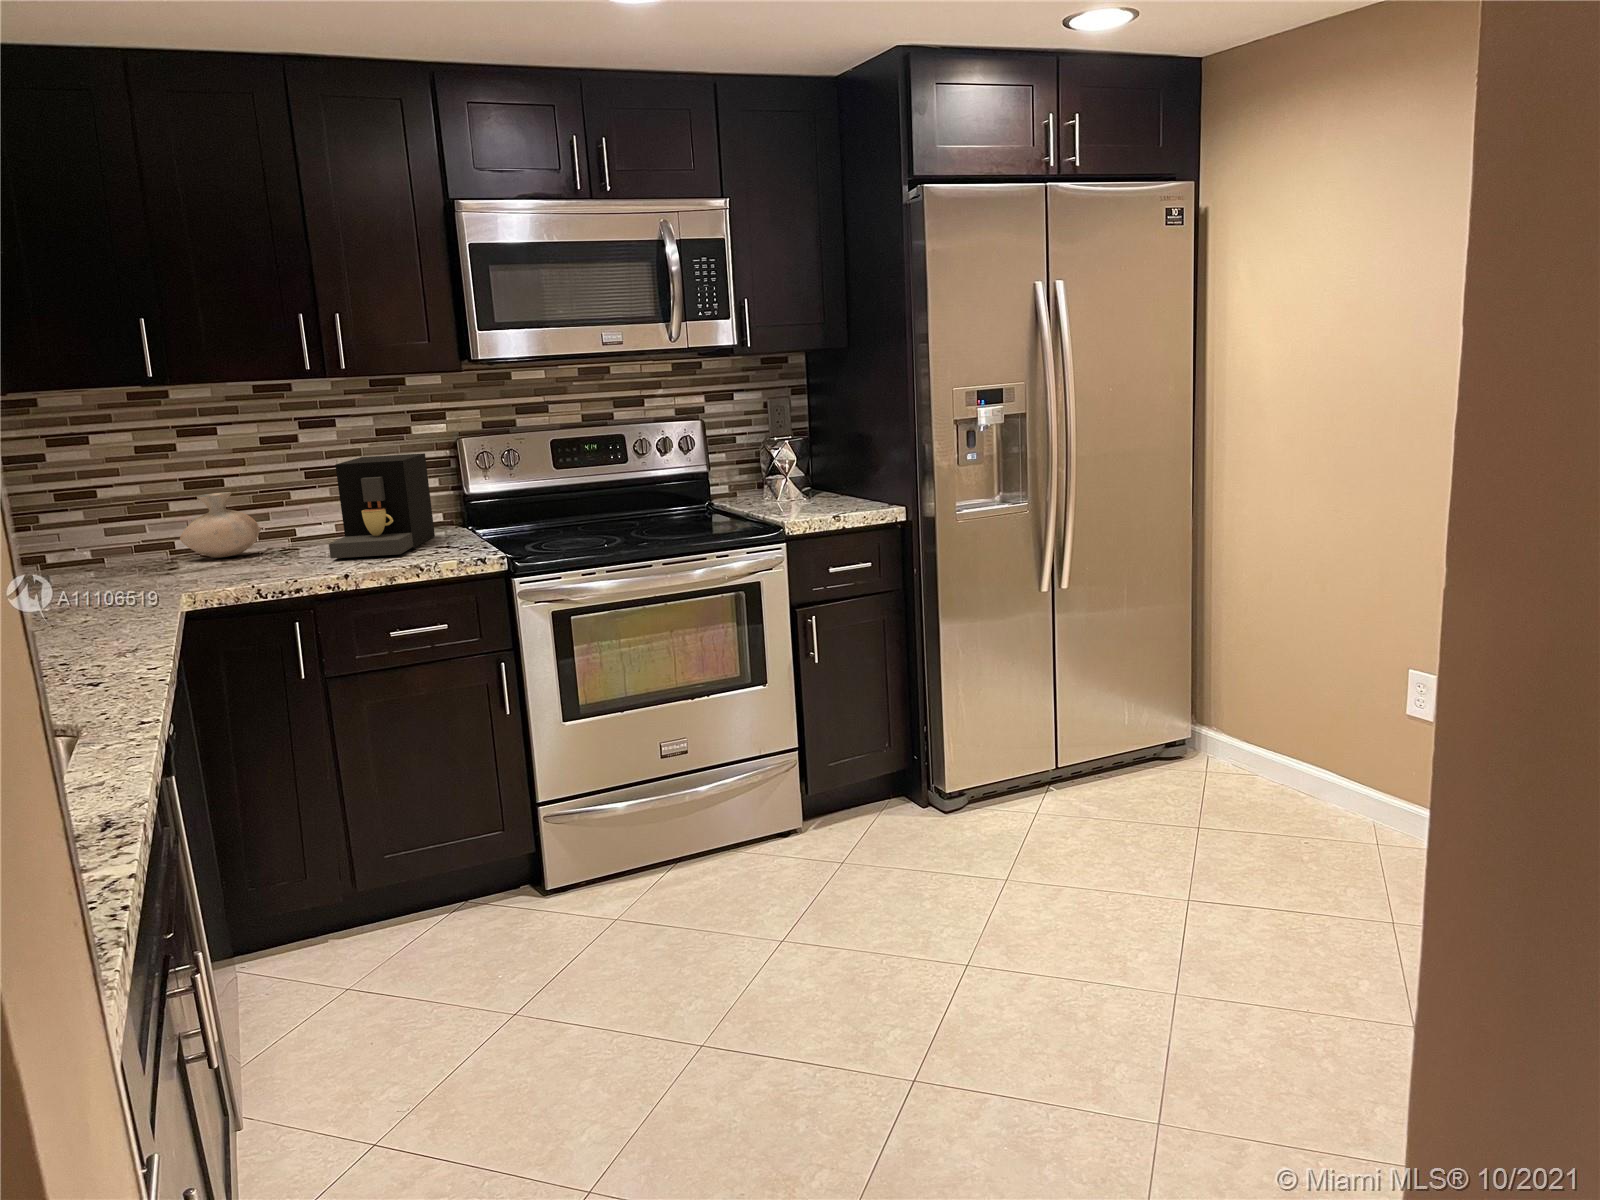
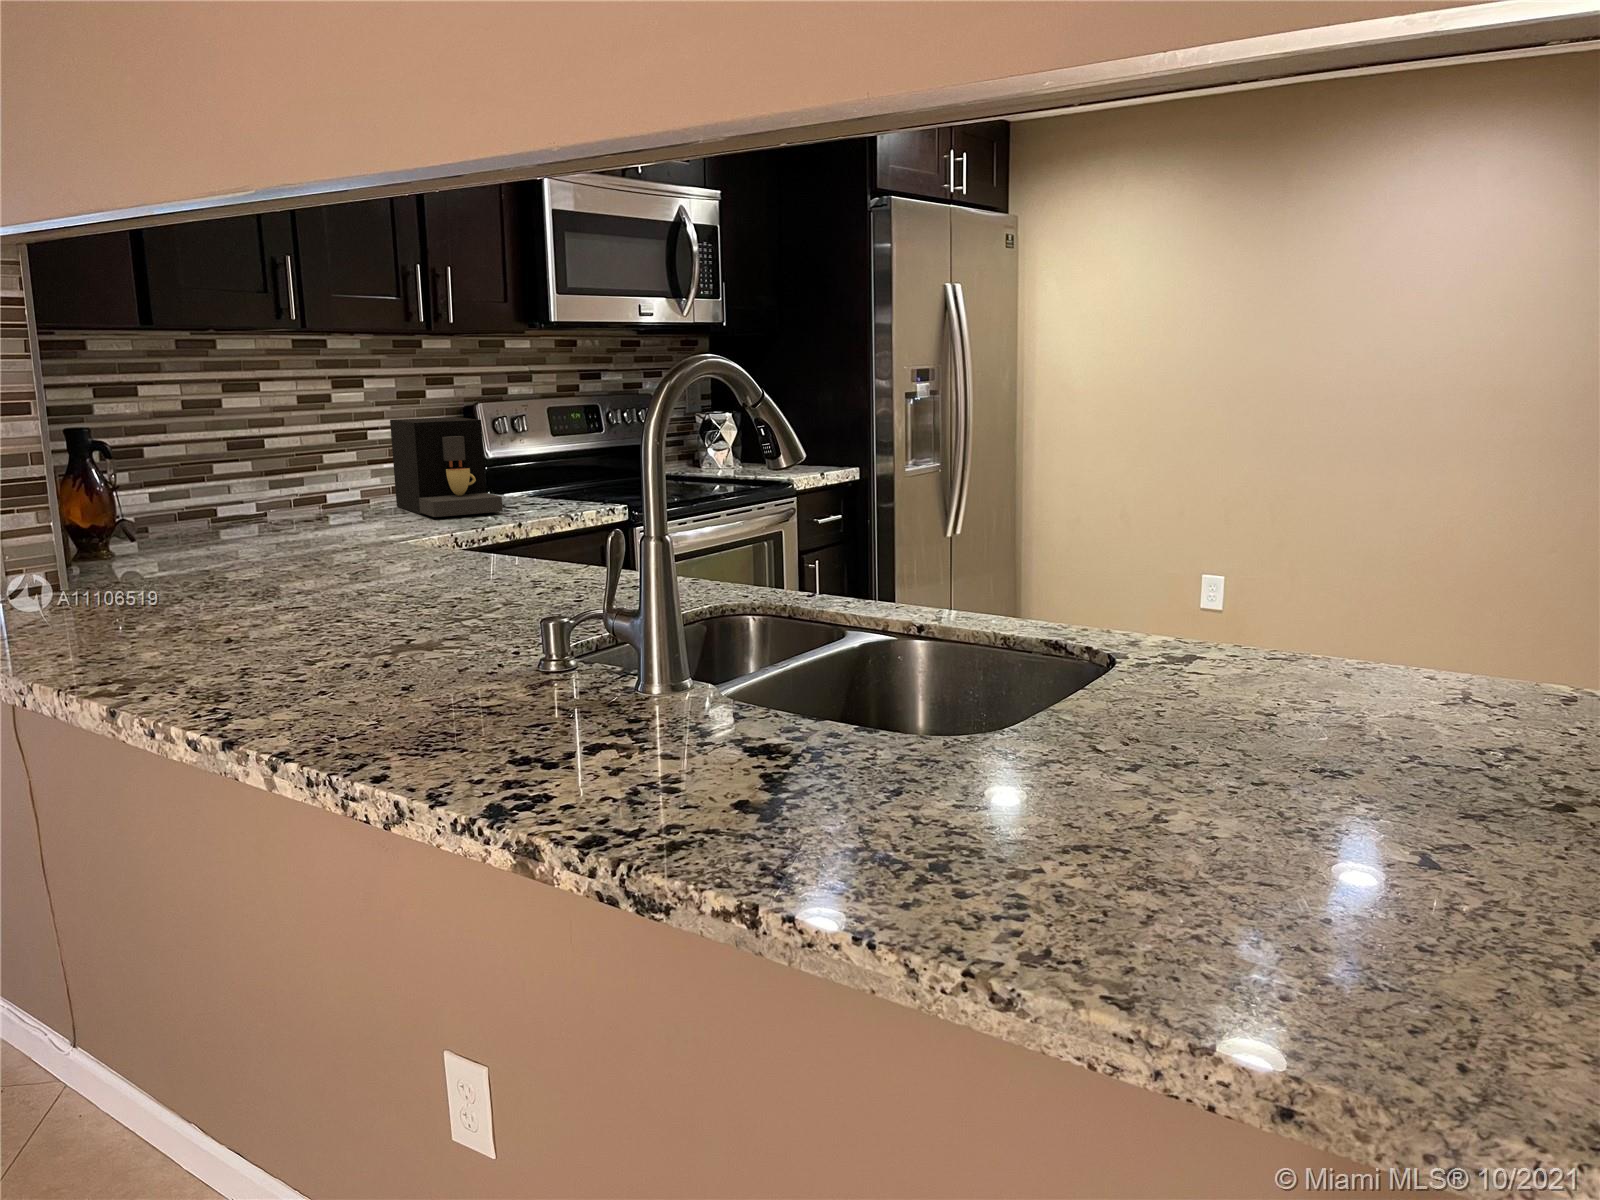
vase: present [180,492,261,558] -> none [234,453,313,524]

